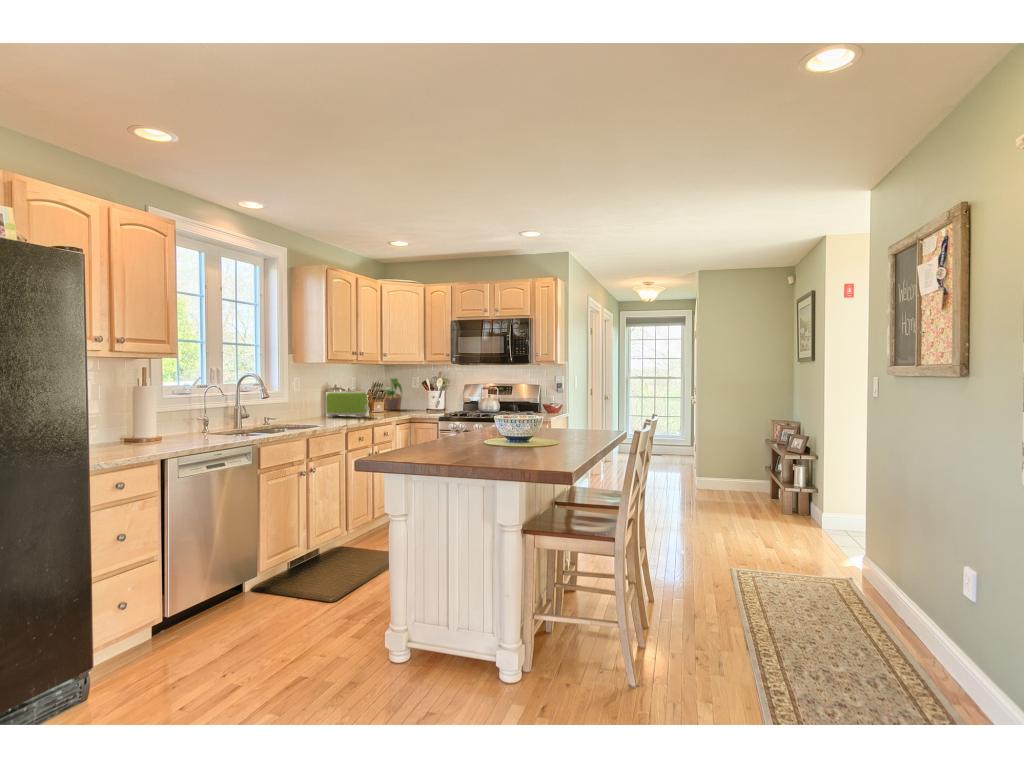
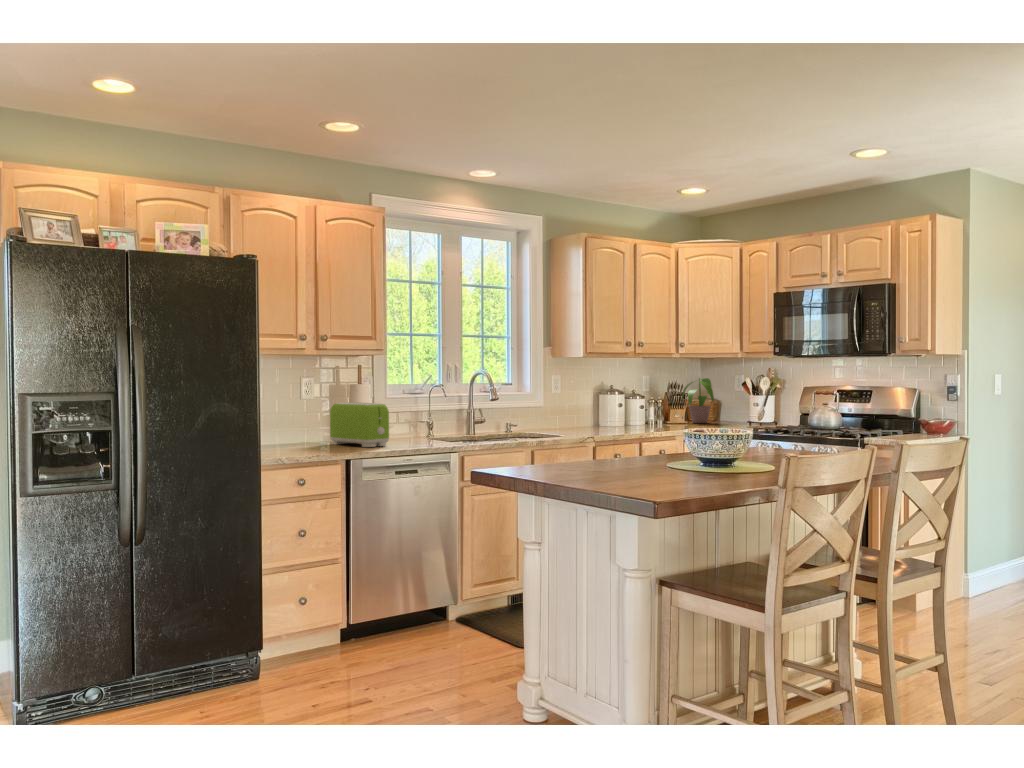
toaster: present [326,391,367,417] -> present [330,402,389,447]

